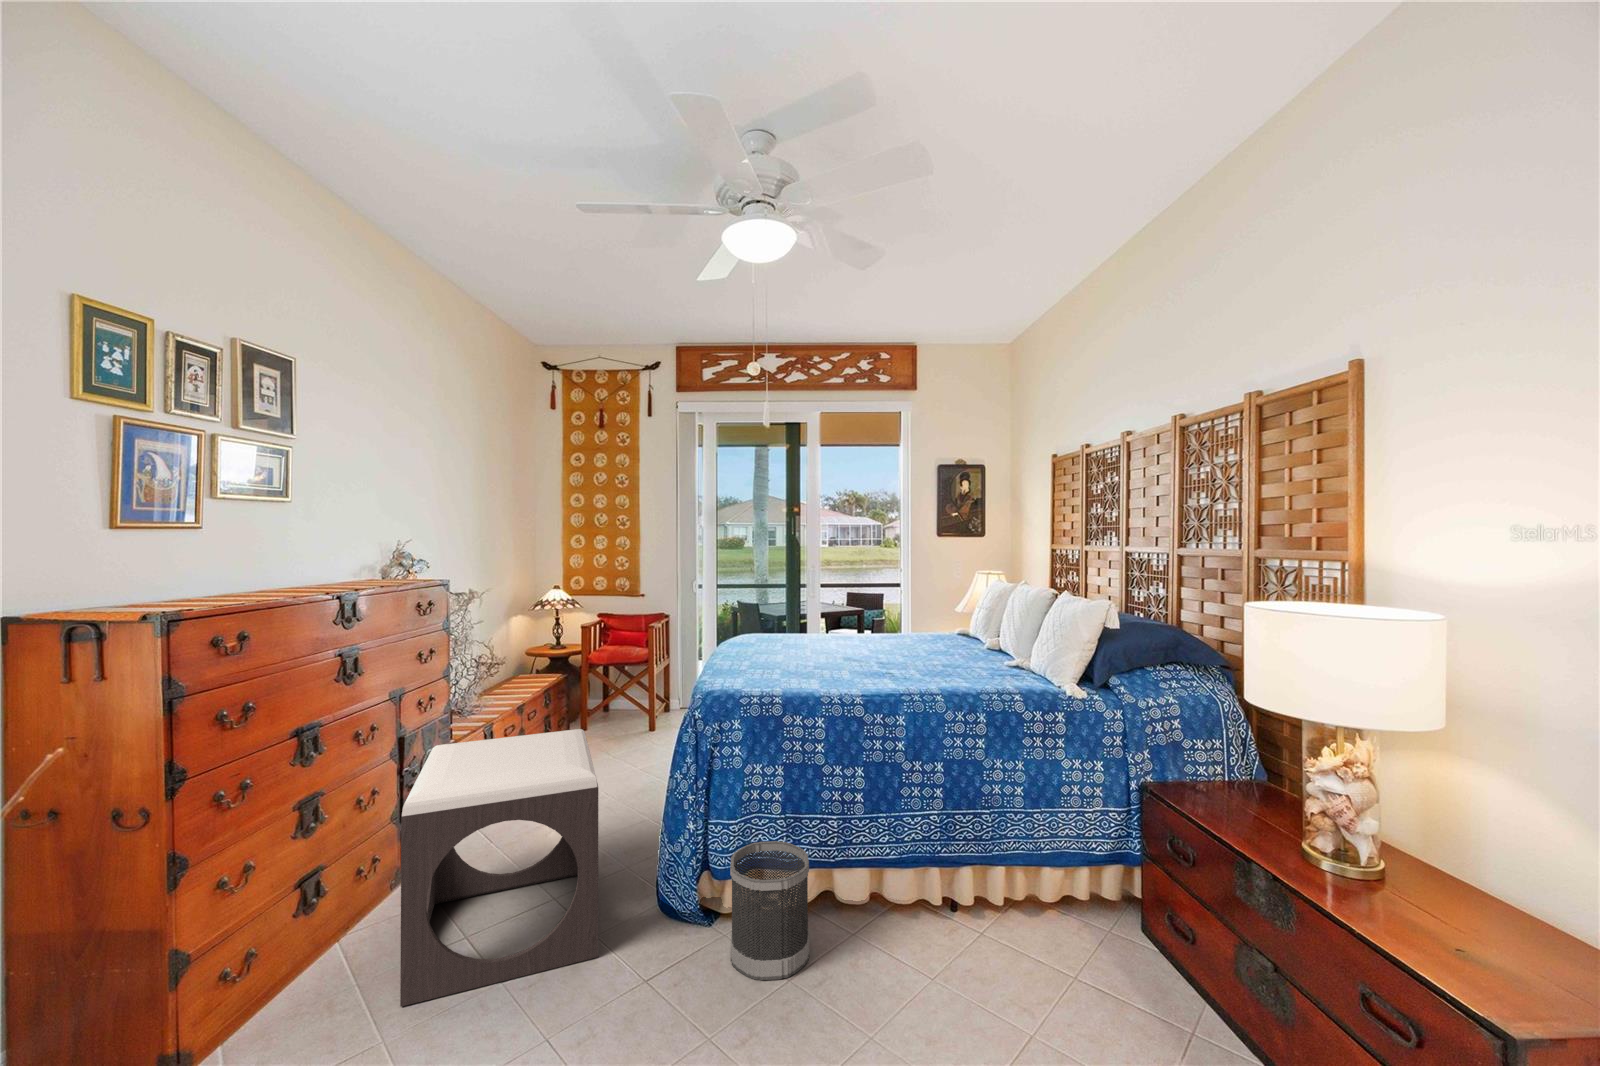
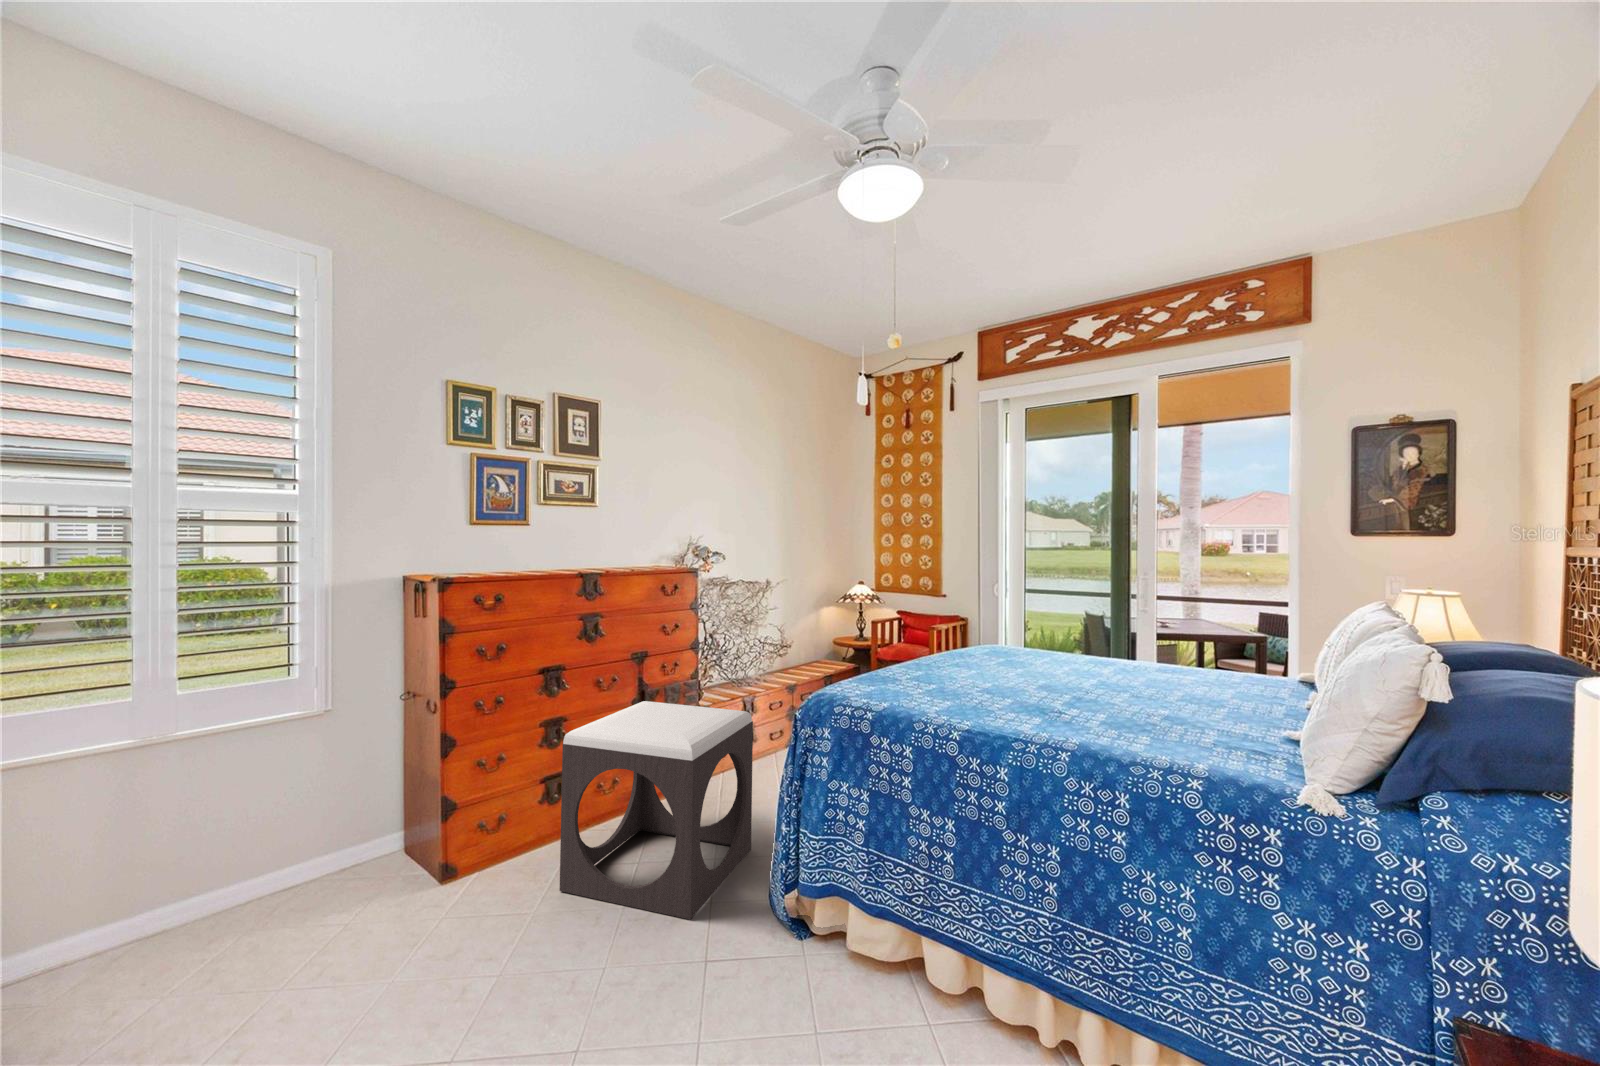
wastebasket: present [730,841,809,980] -> none [773,866,864,1025]

